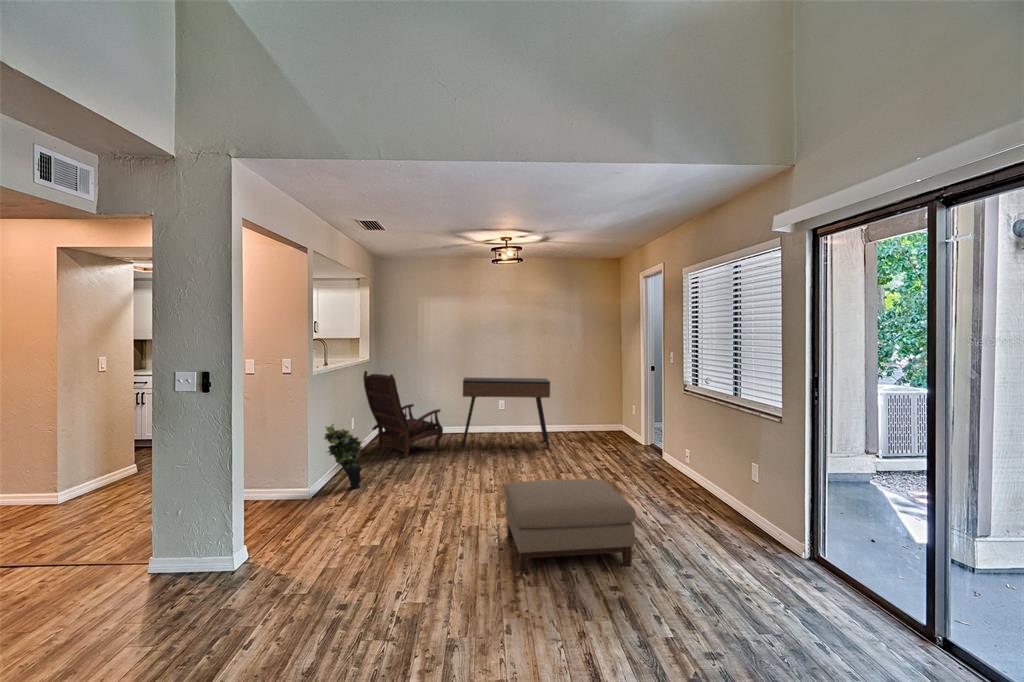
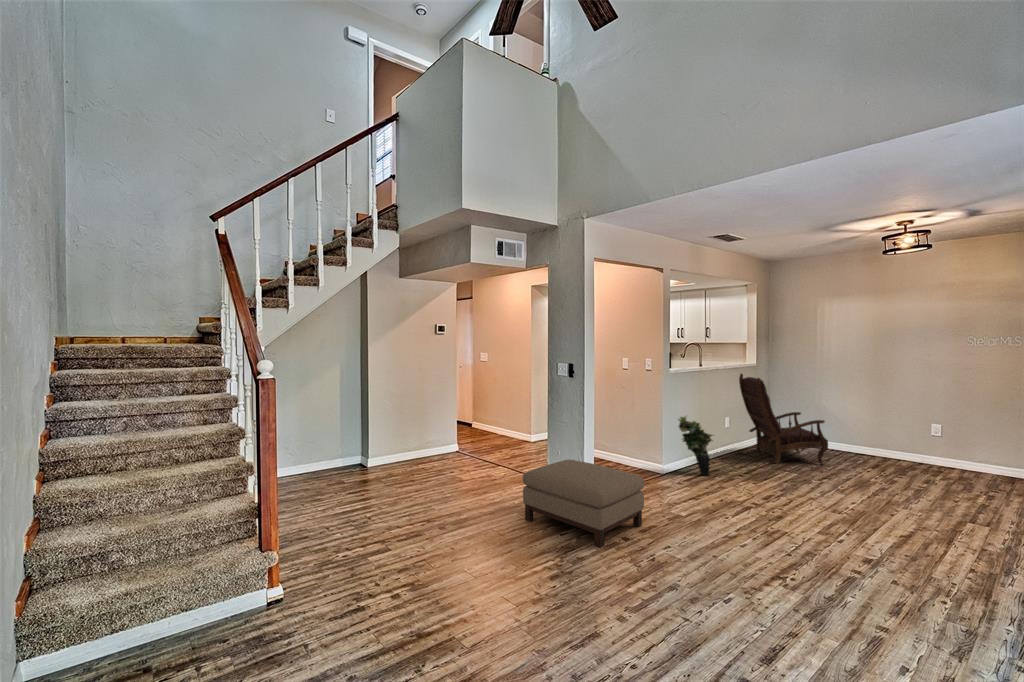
console table: present [462,378,550,448] -> none [855,389,1006,494]
ottoman: present [505,479,636,573] -> present [523,459,645,548]

